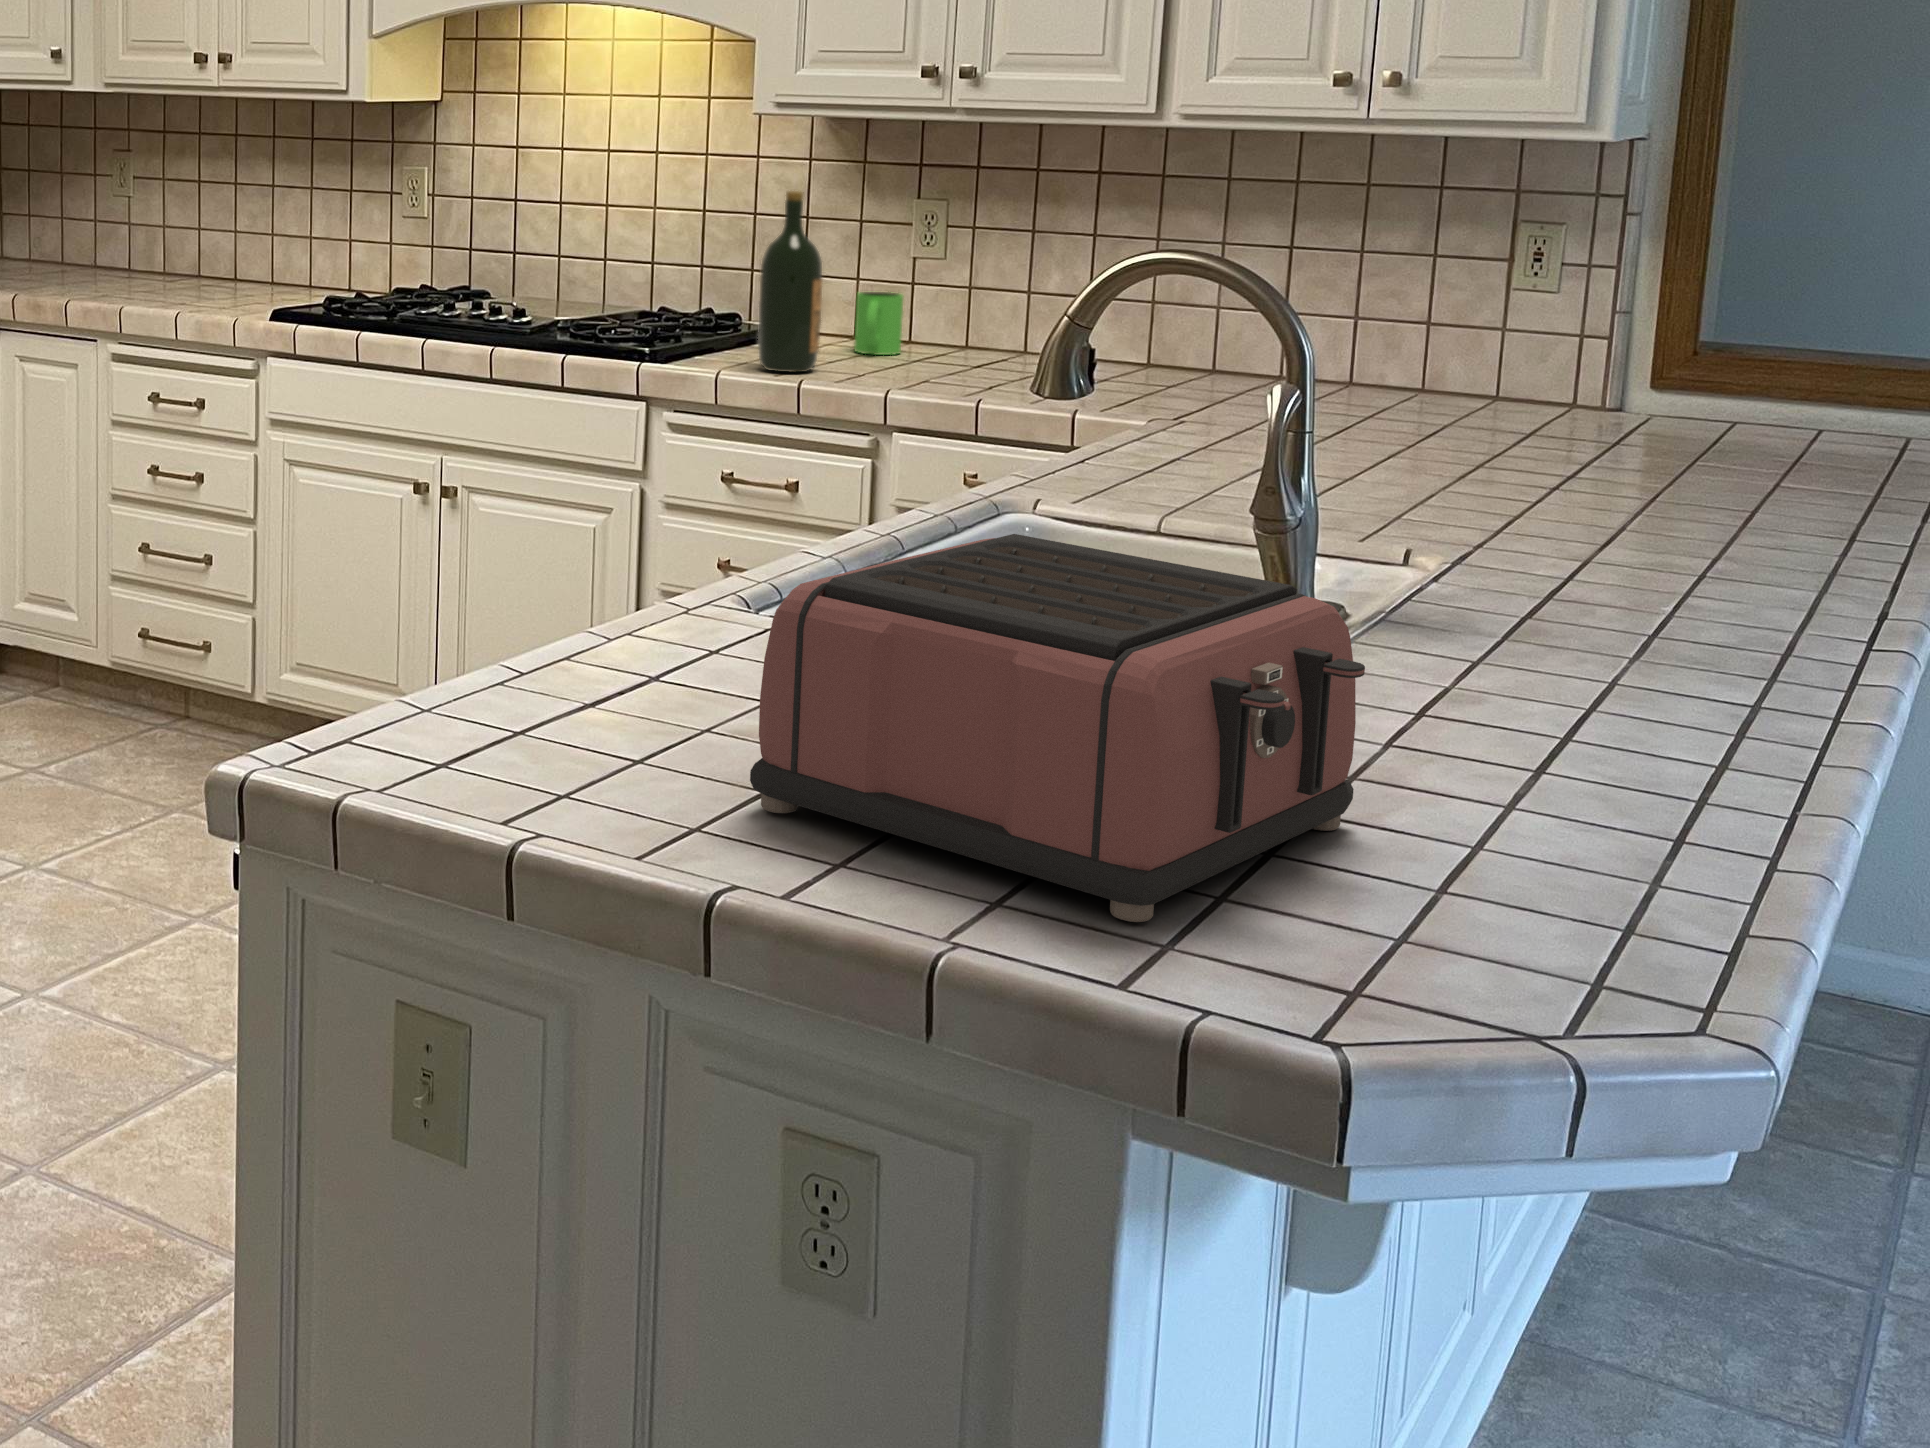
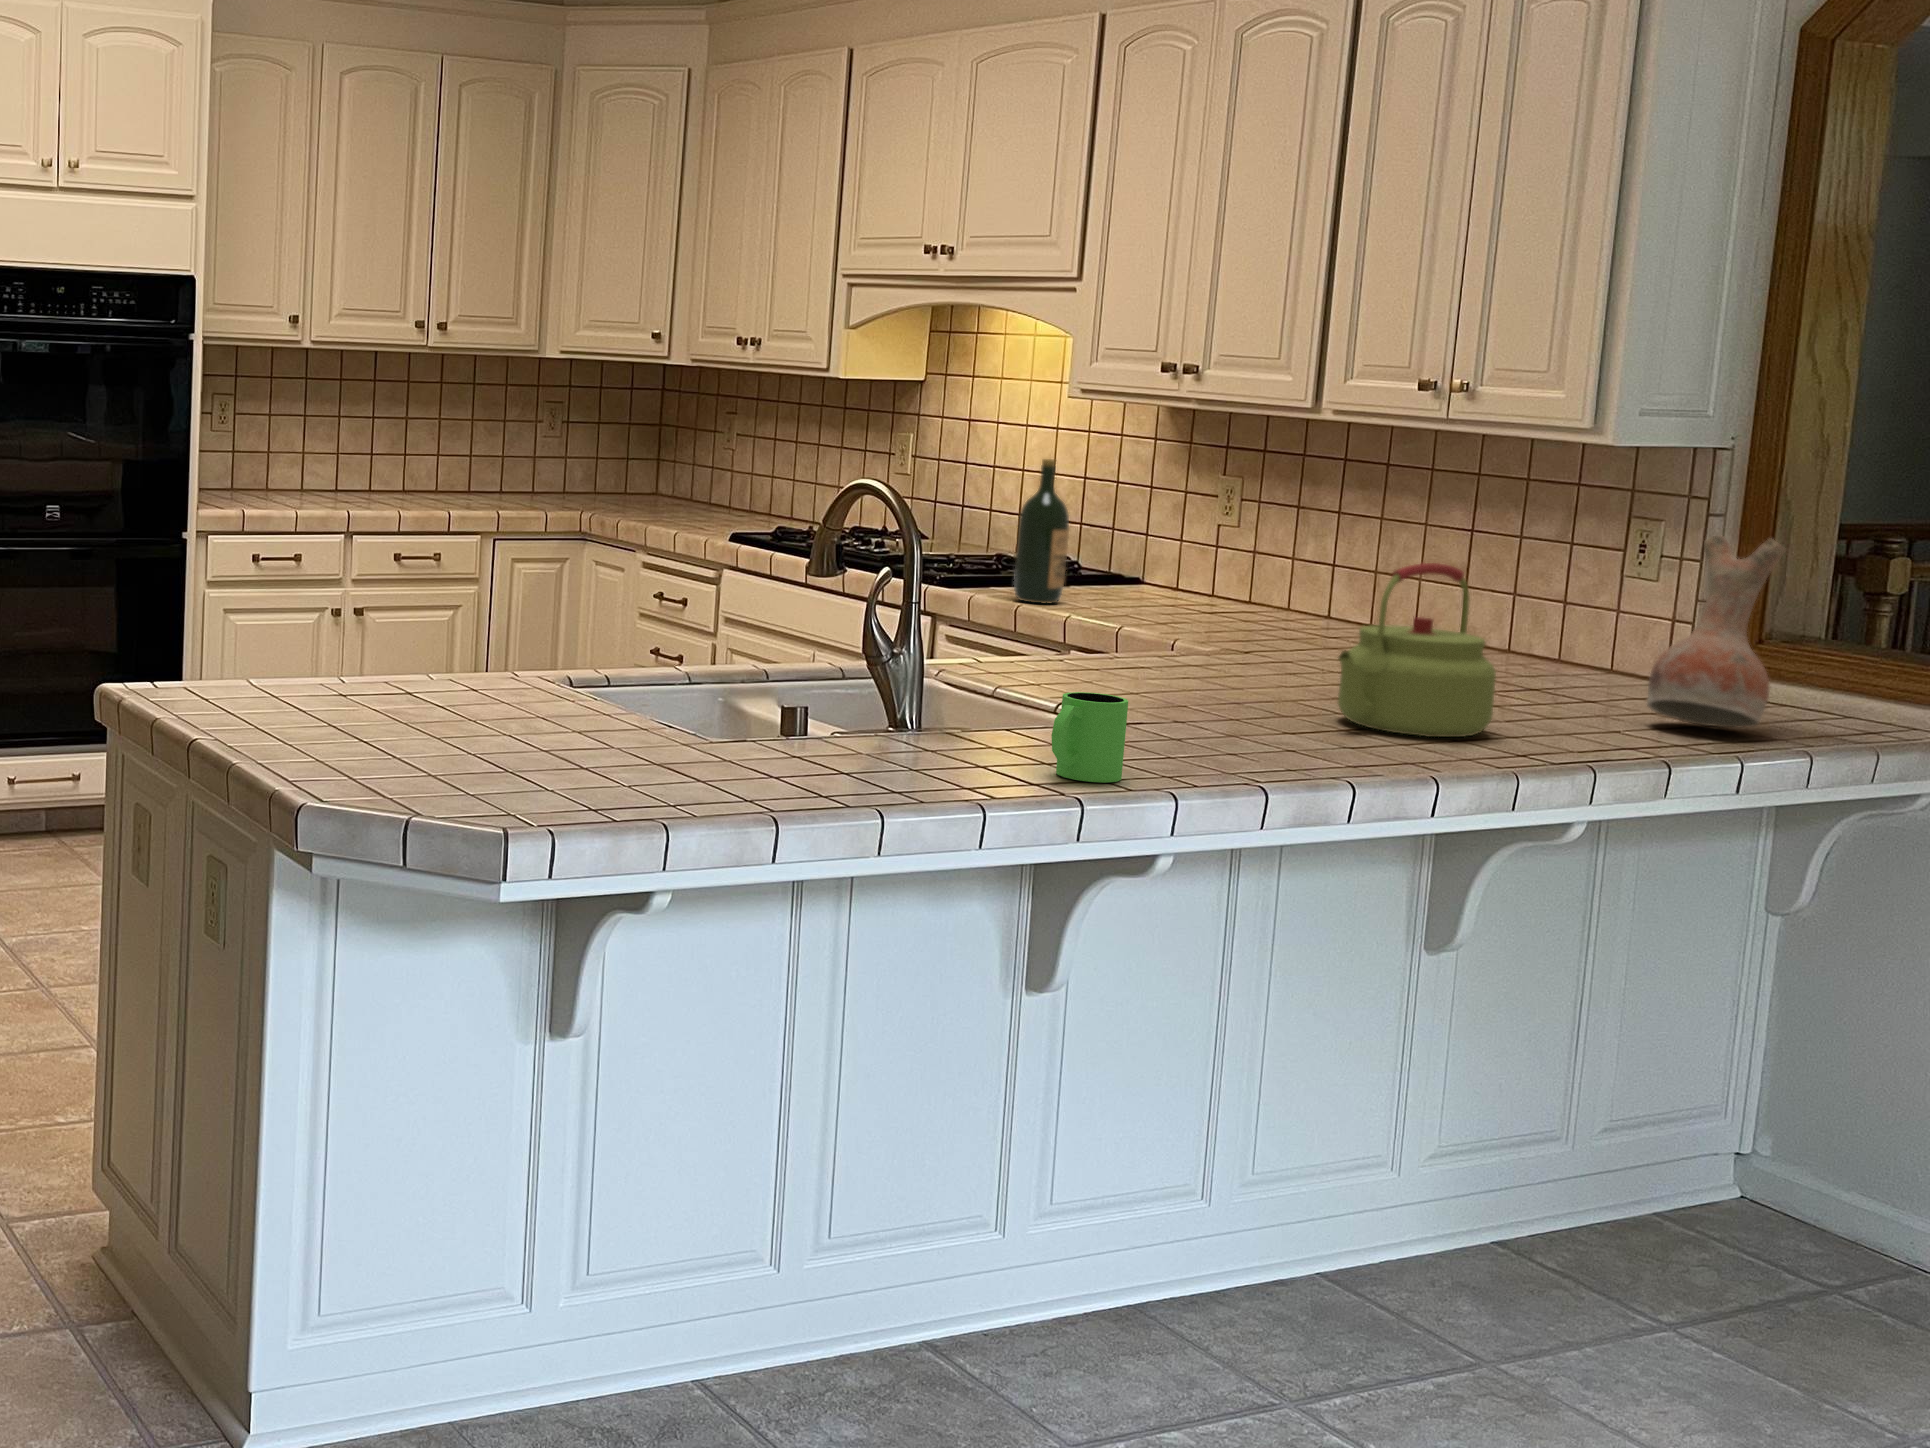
vase: none [1720,240,1861,458] -> present [1647,535,1786,727]
mug: present [854,292,903,355] -> present [1051,692,1128,783]
kettle: none [1518,304,1718,521] -> present [1338,563,1496,737]
toaster: present [750,534,1365,922] -> none [323,608,618,785]

